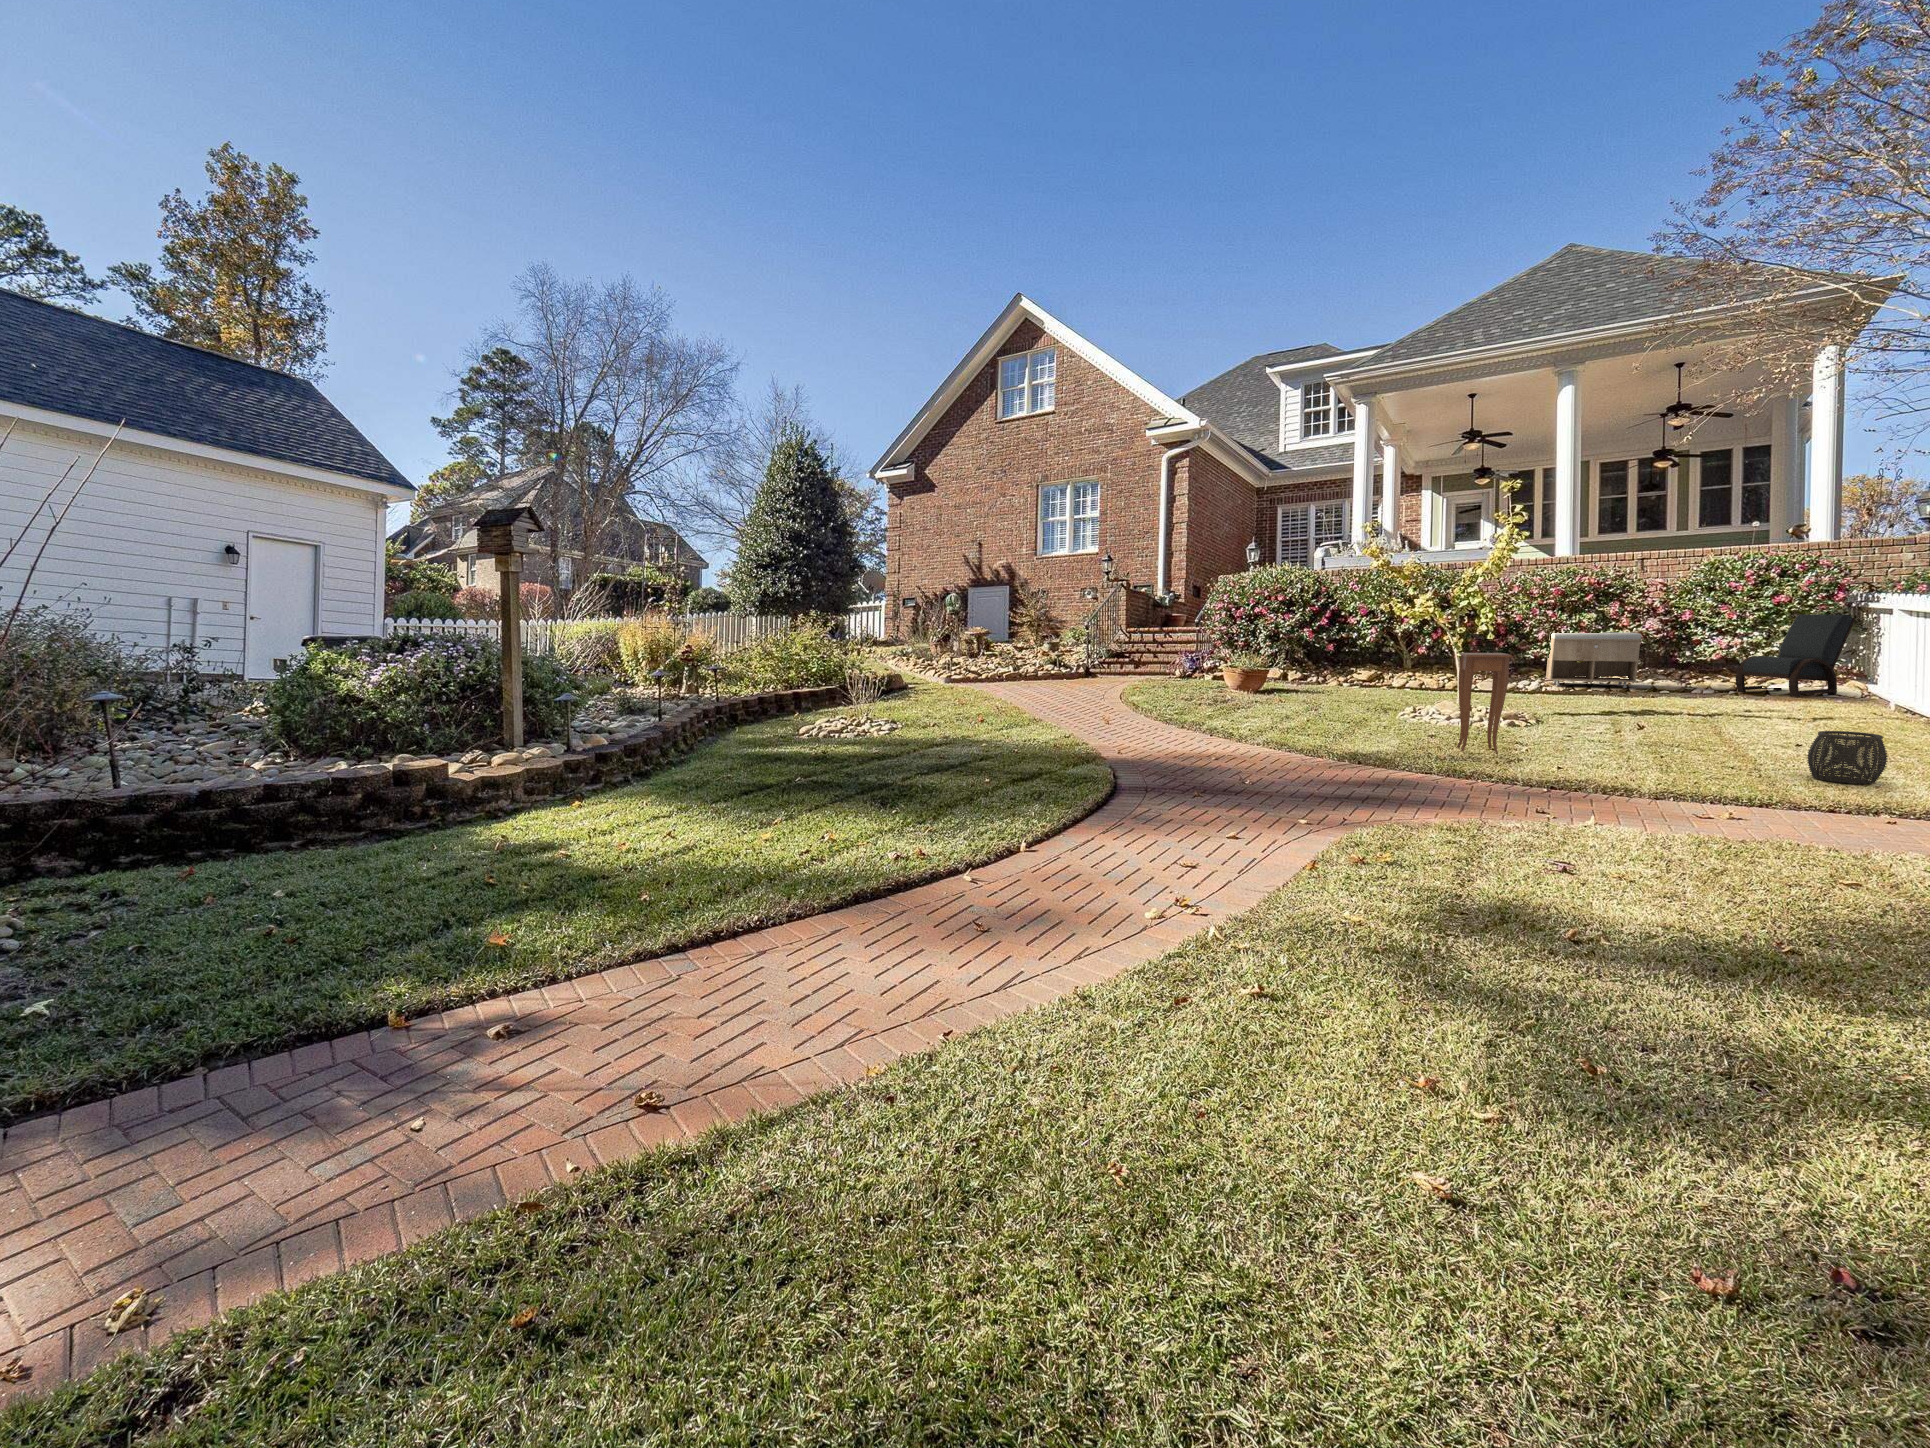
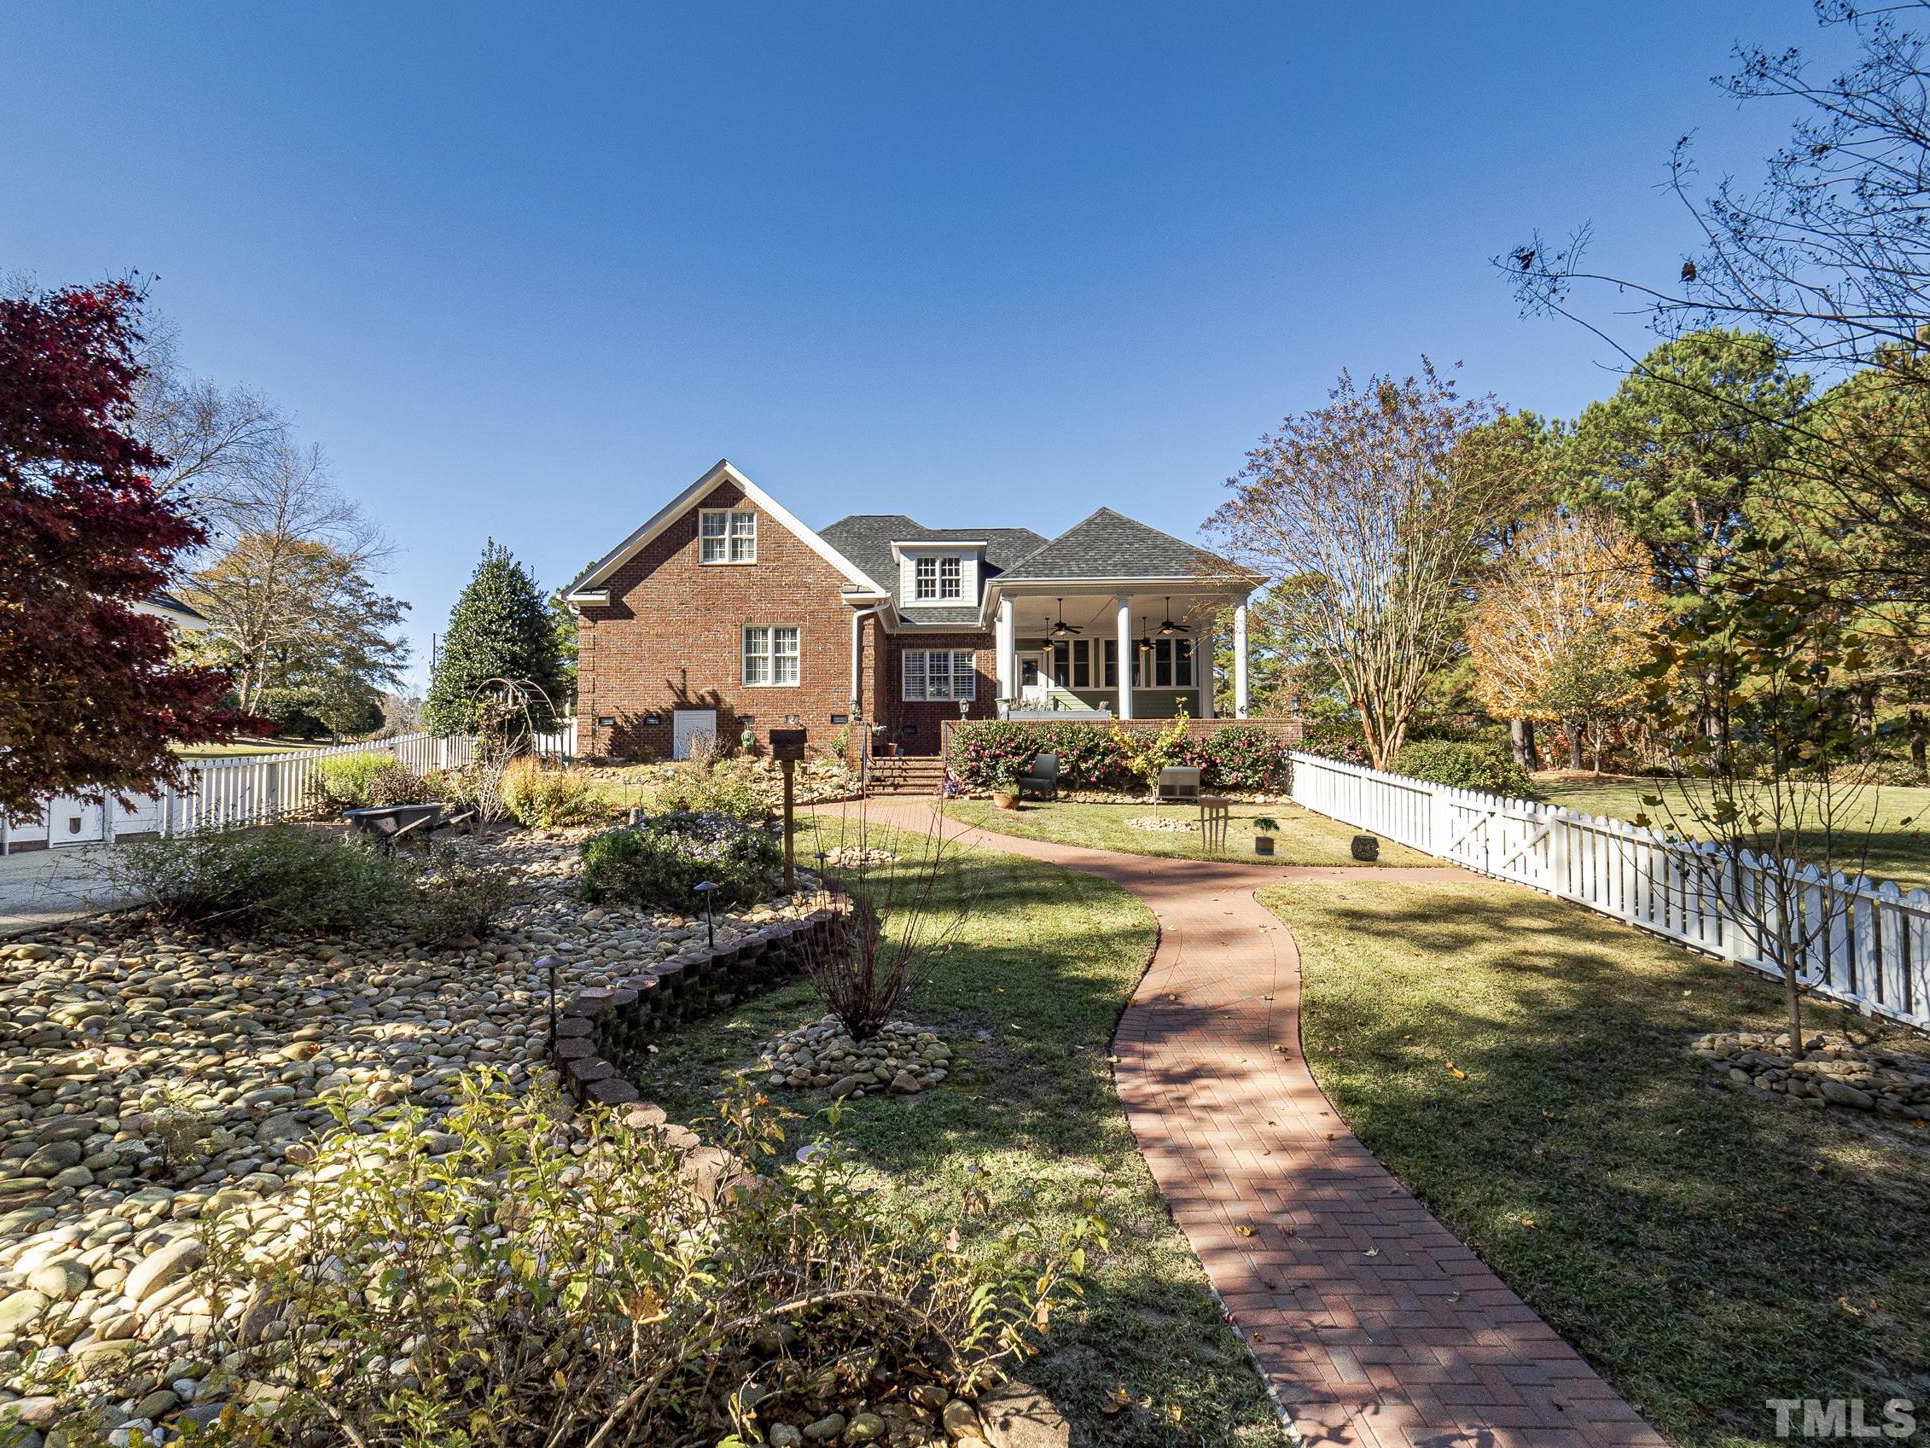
lounge chair: present [1736,614,1855,697] -> present [1018,754,1060,801]
potted tree: none [1569,690,1628,760] -> present [1254,818,1280,855]

